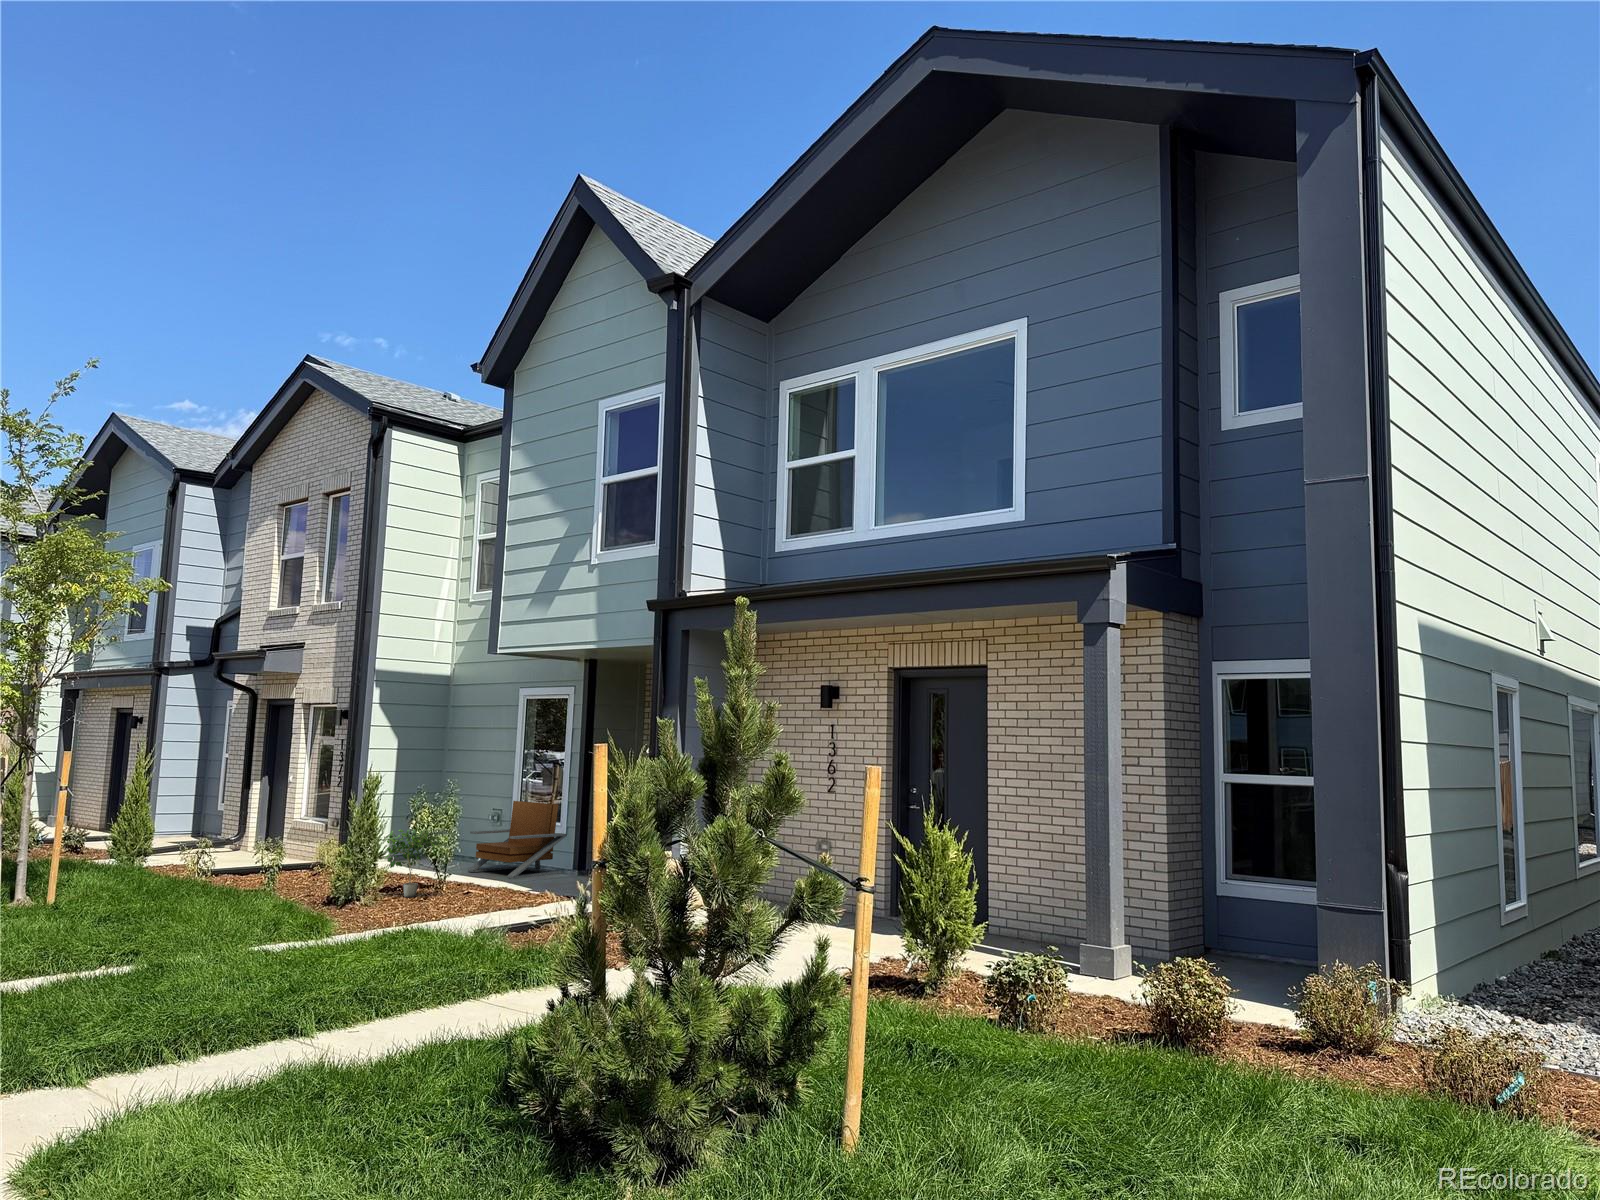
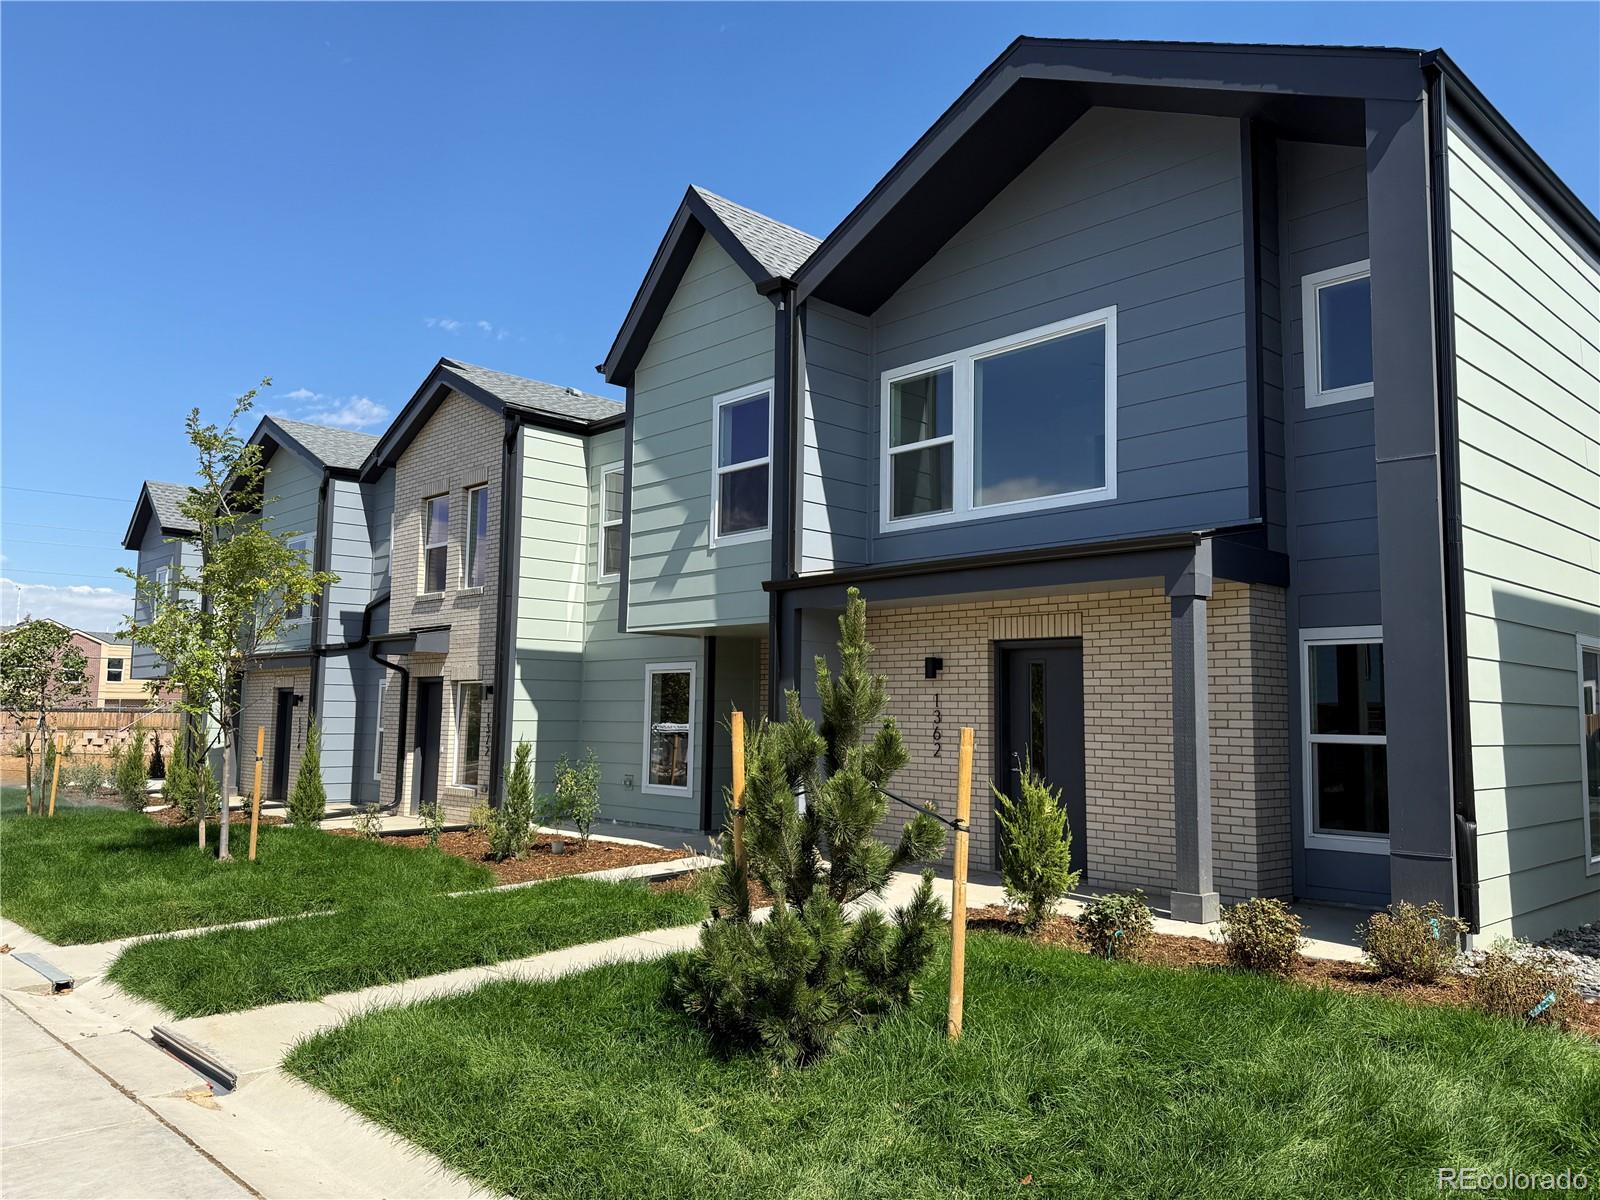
lounge chair: present [468,801,567,879] -> none [605,768,694,838]

